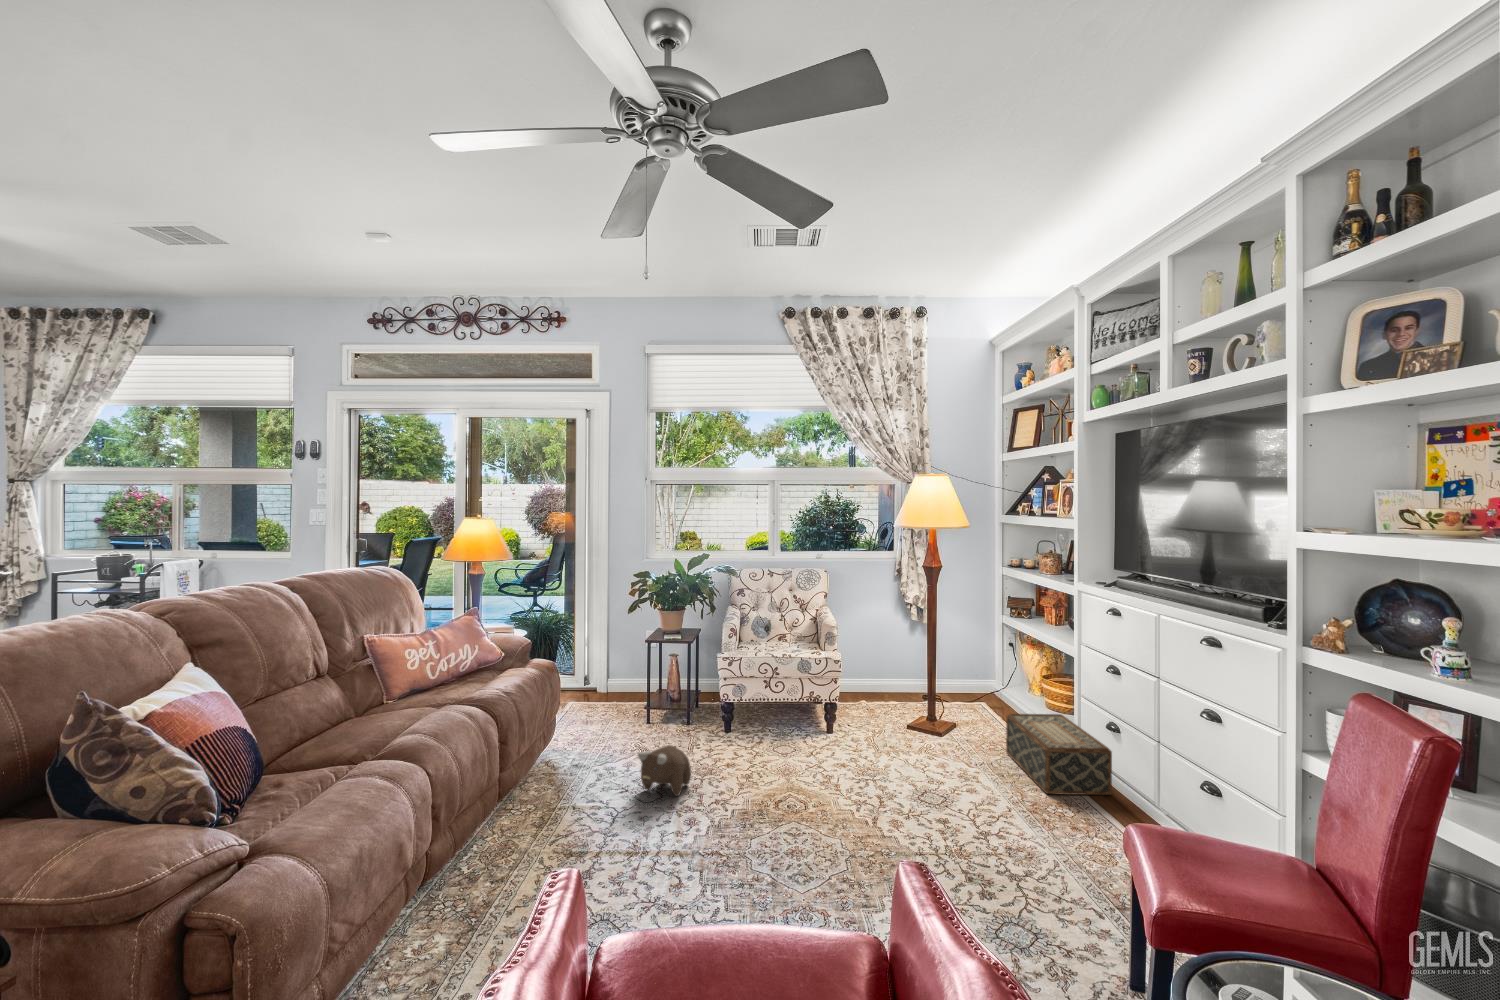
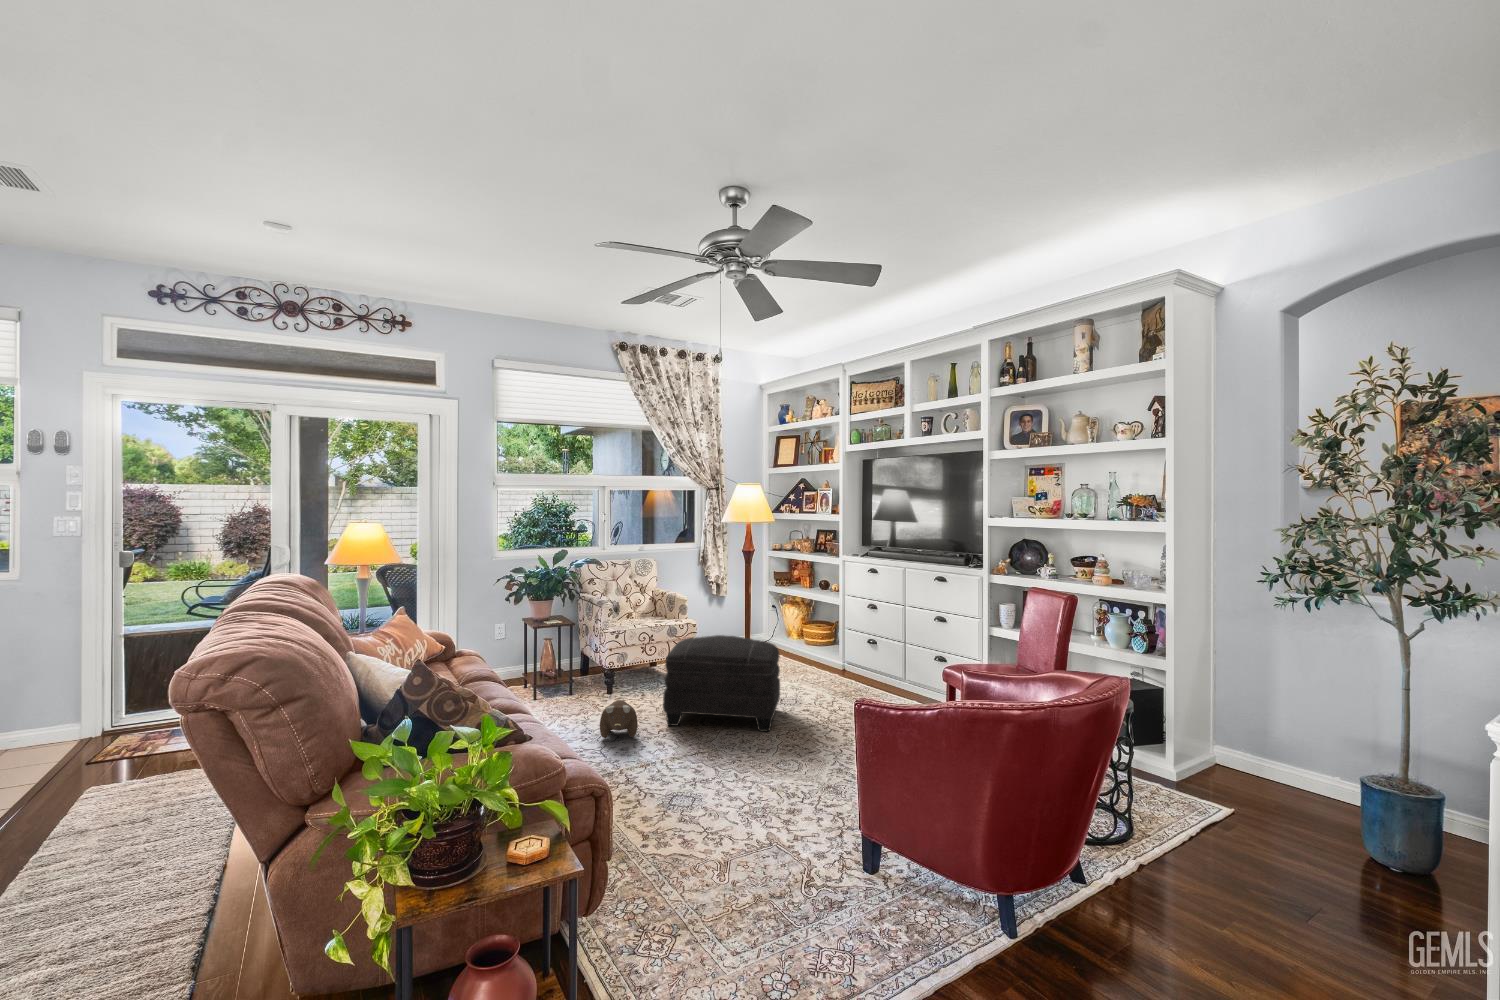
ottoman: none [728,678,904,832] -> present [663,635,780,732]
woven basket: present [1006,714,1112,795] -> none [807,644,881,691]

